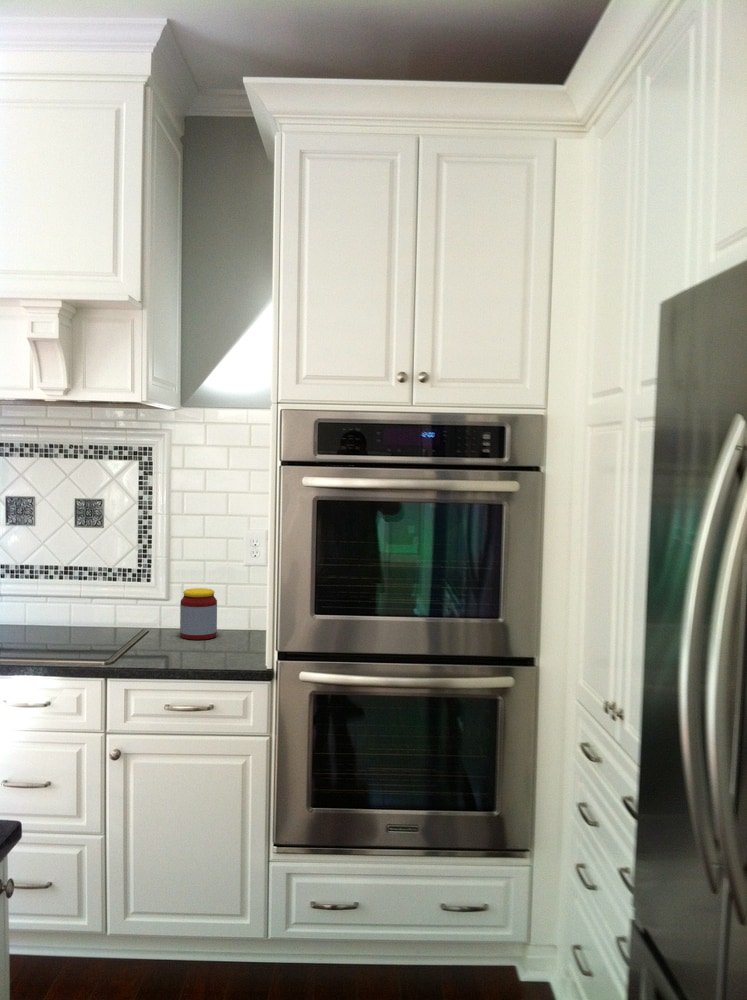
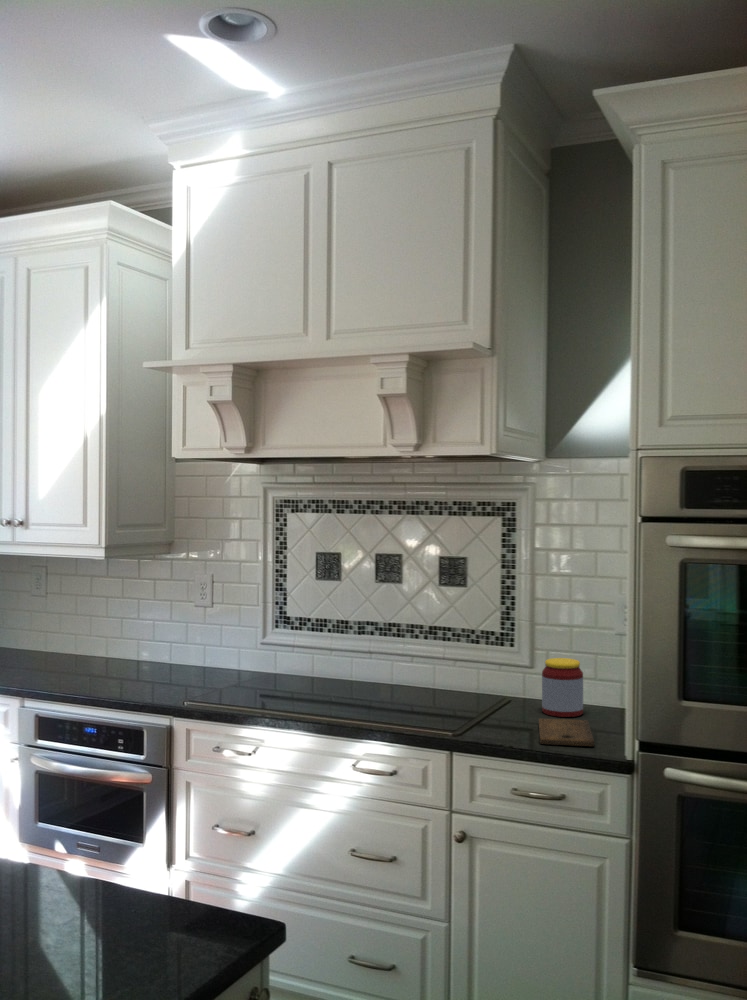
cutting board: none [182,640,237,663] -> present [539,718,594,746]

